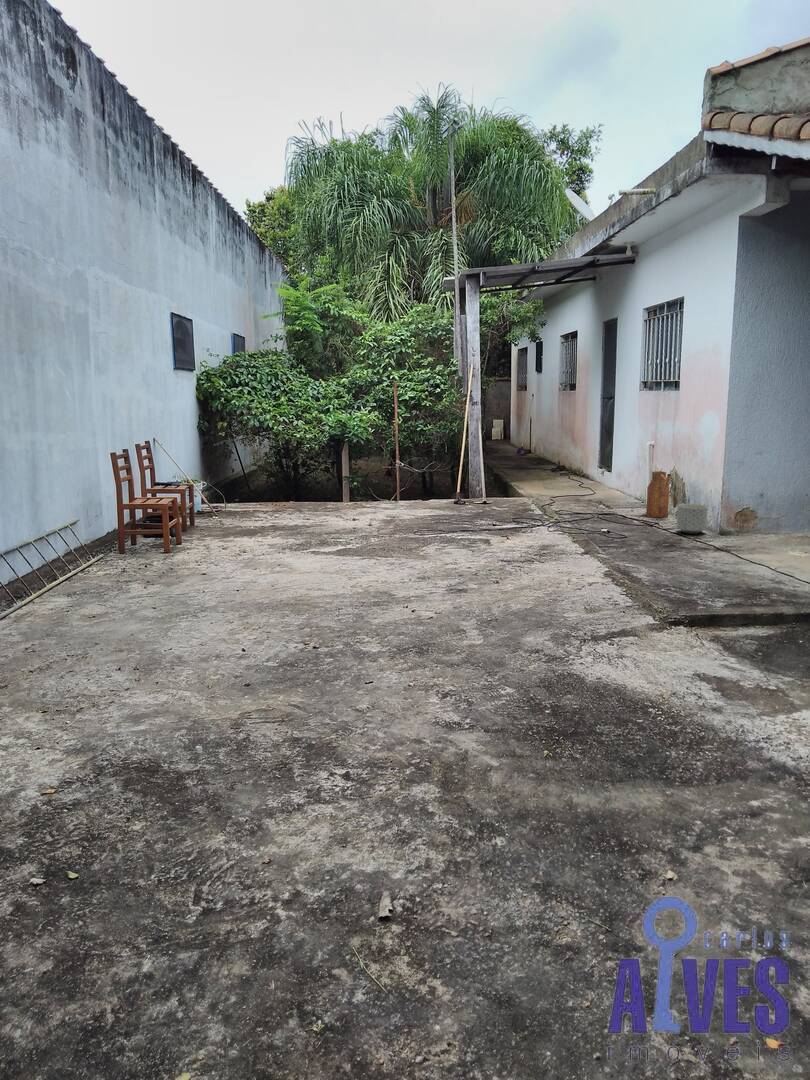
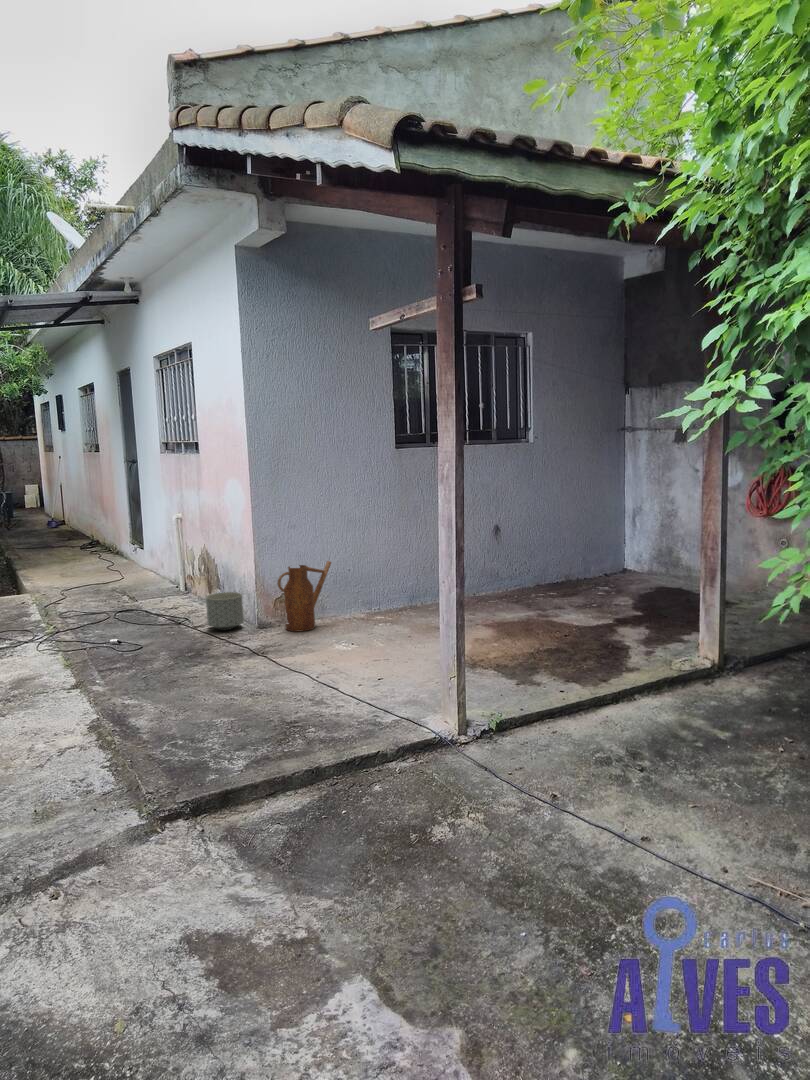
watering can: present [646,471,671,518] -> present [278,561,331,632]

